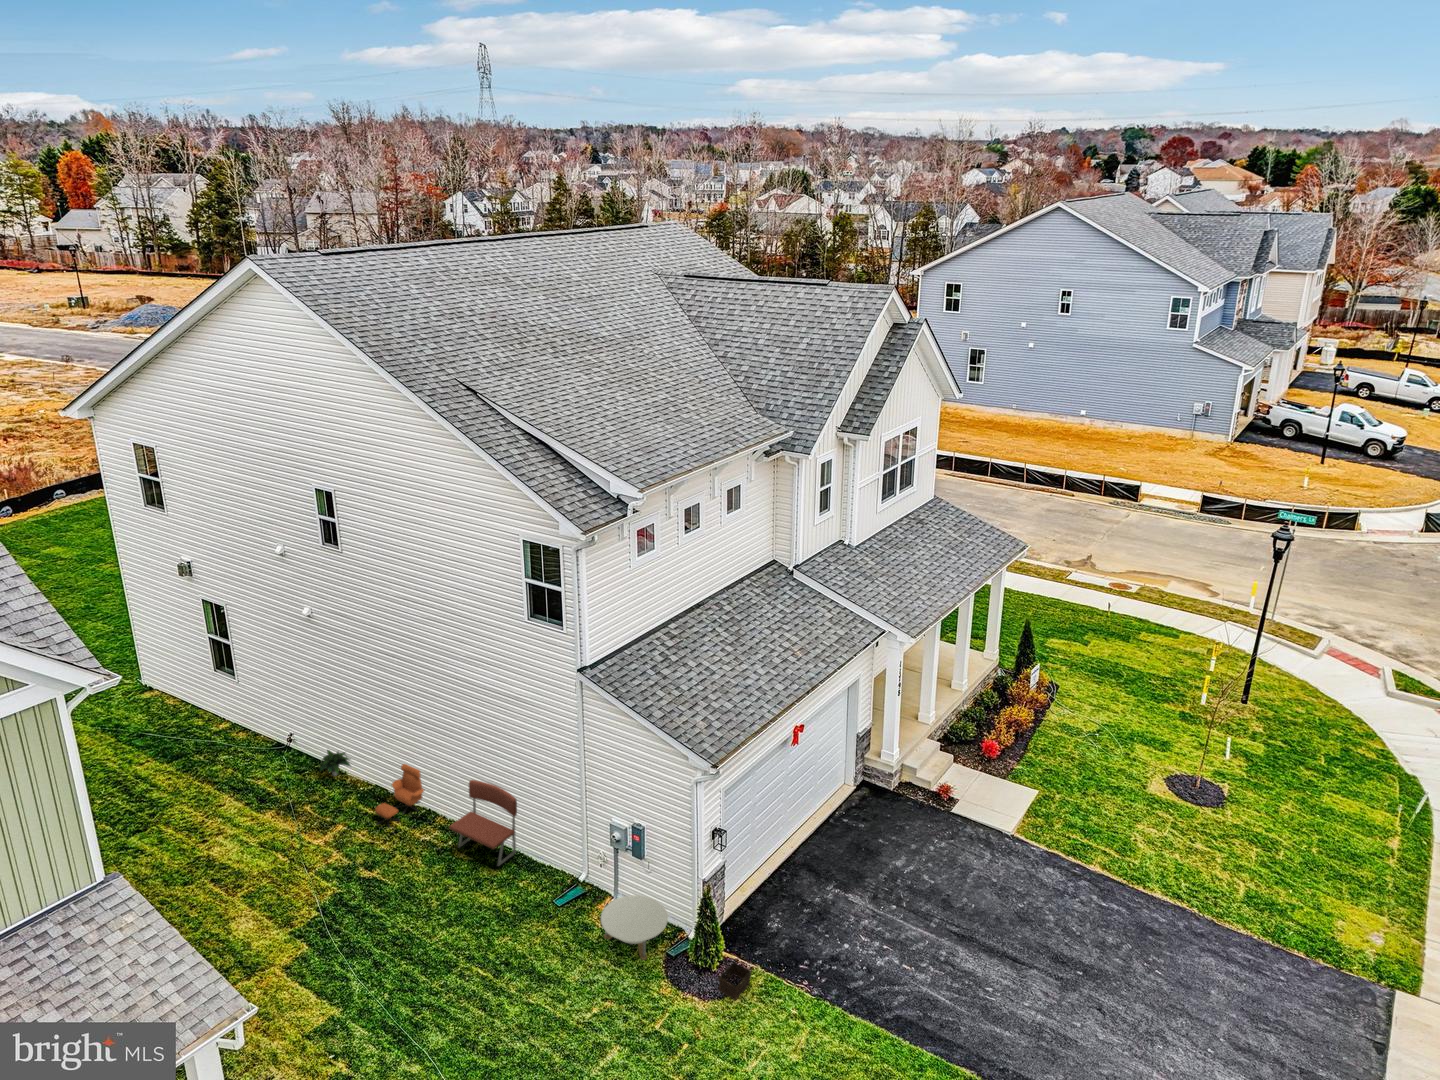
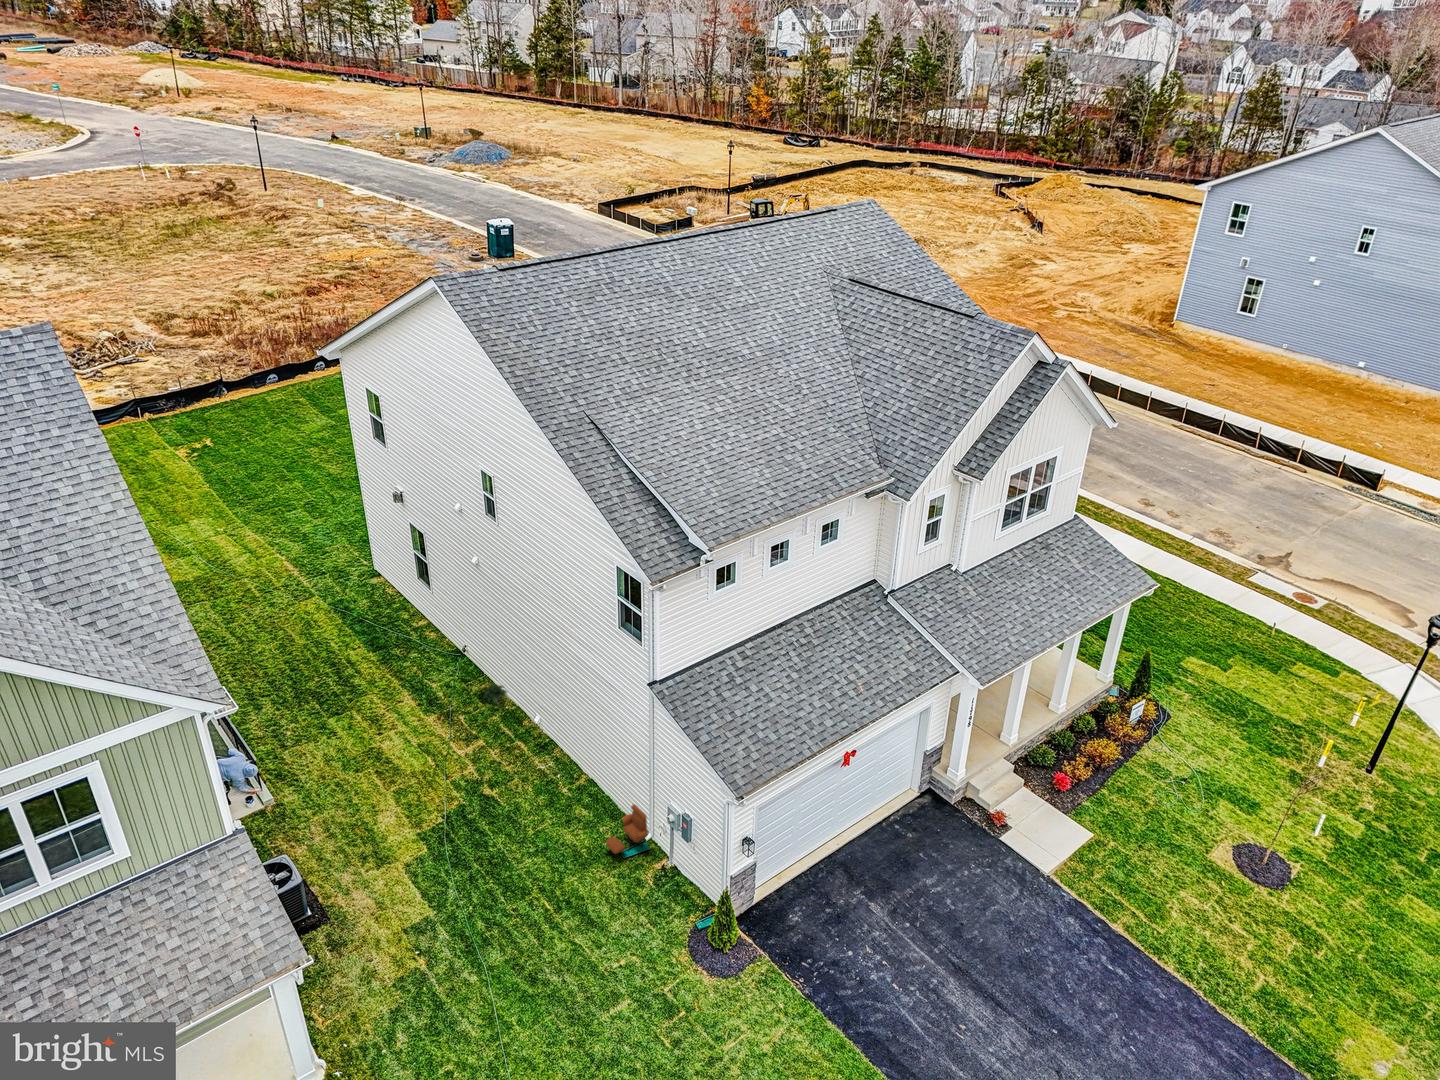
lounge chair: present [375,764,424,826] -> present [606,804,649,855]
bench: present [449,780,517,866] -> none [559,740,609,813]
round table: present [601,895,668,960] -> none [647,868,702,926]
basket: present [718,962,751,1000] -> none [723,948,754,981]

